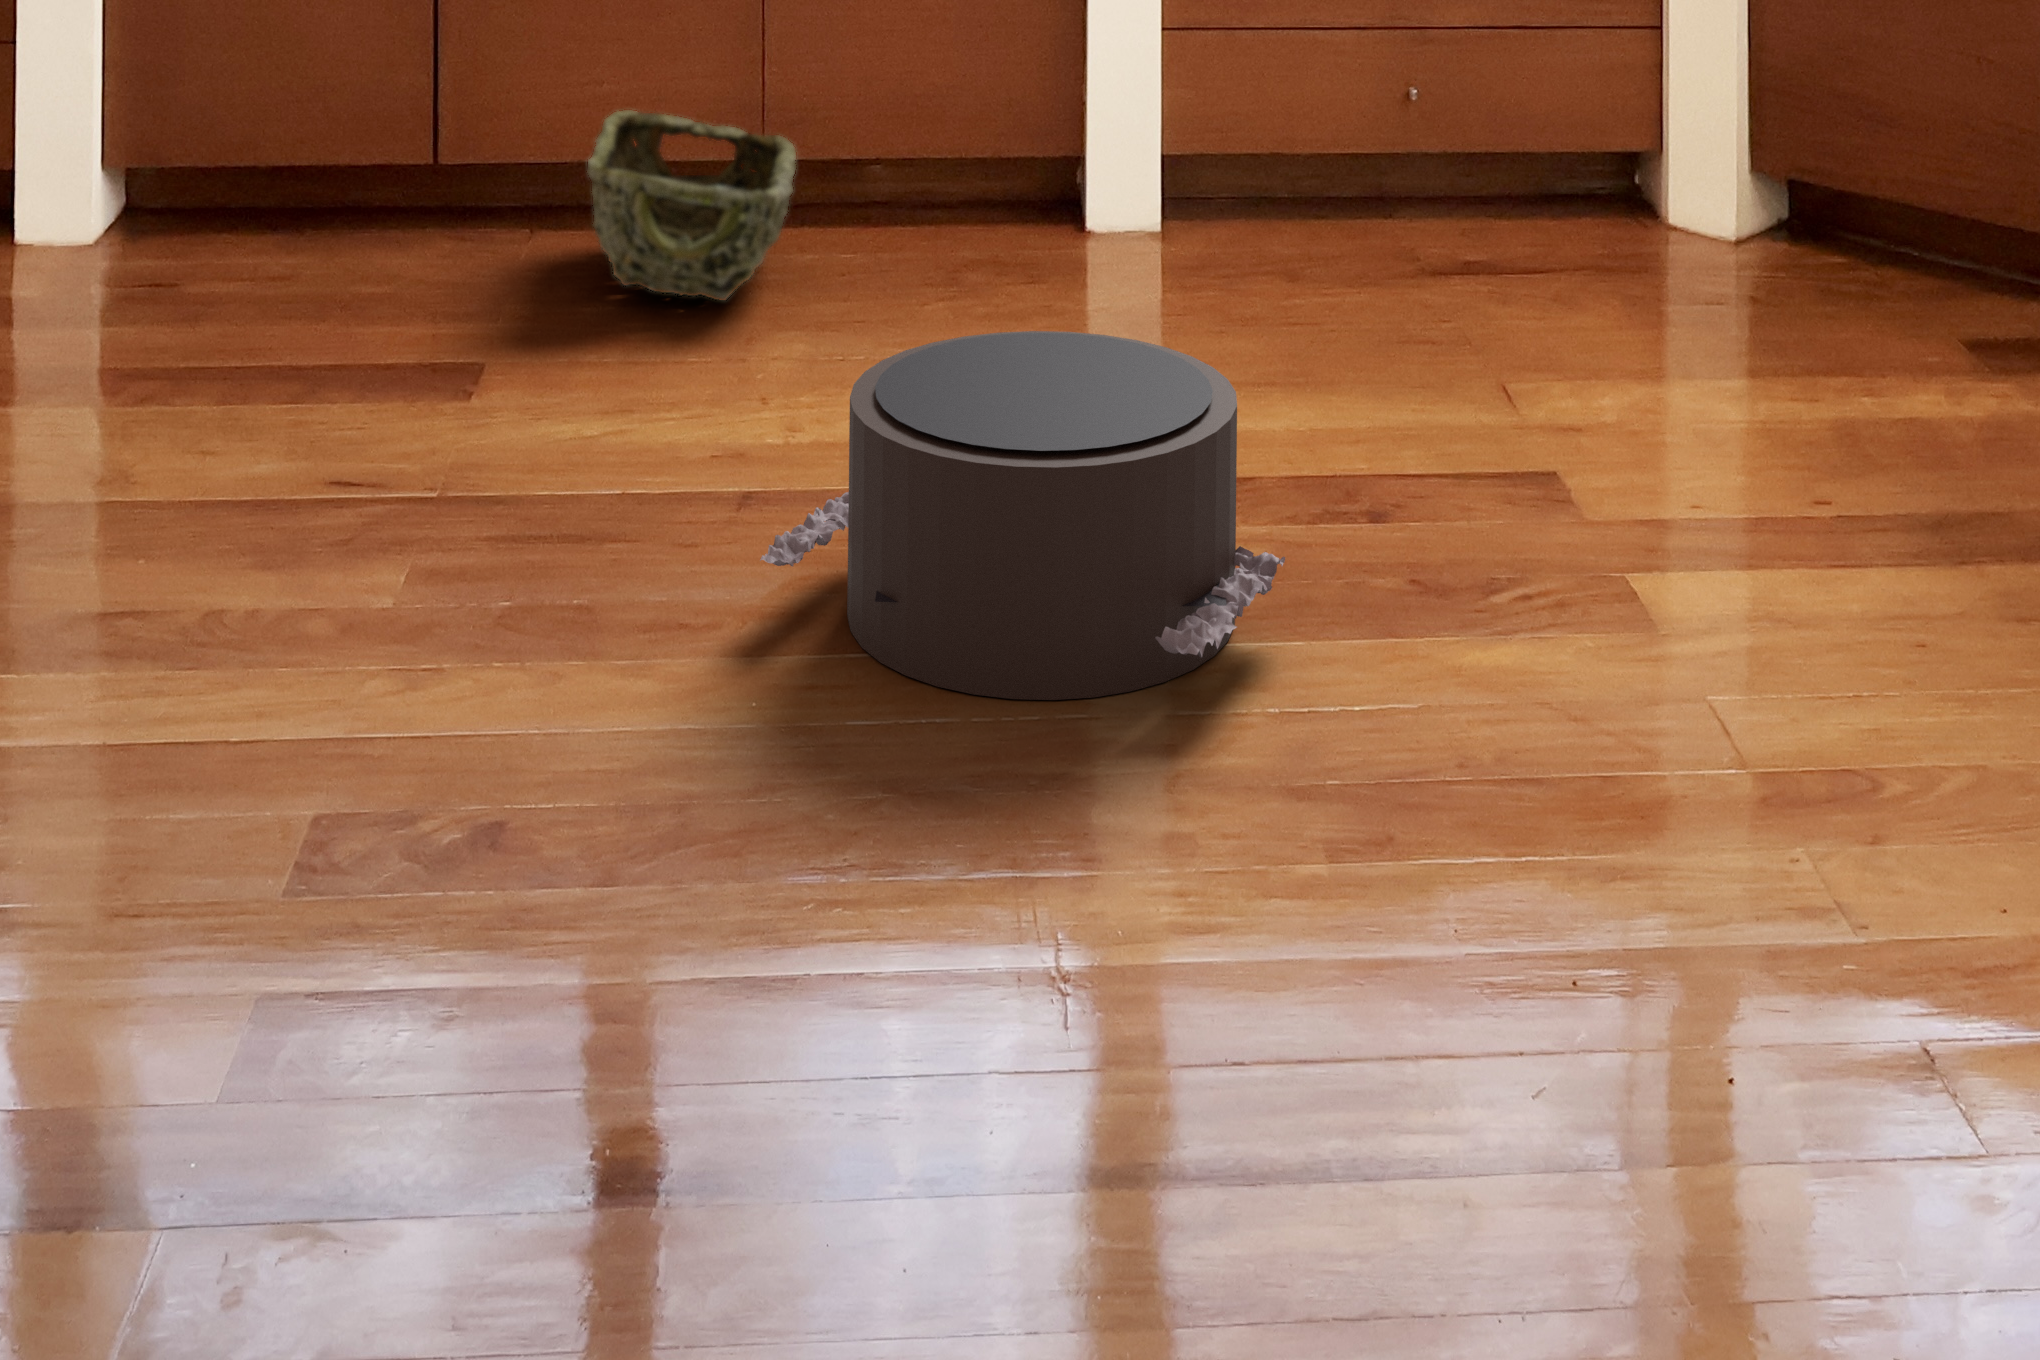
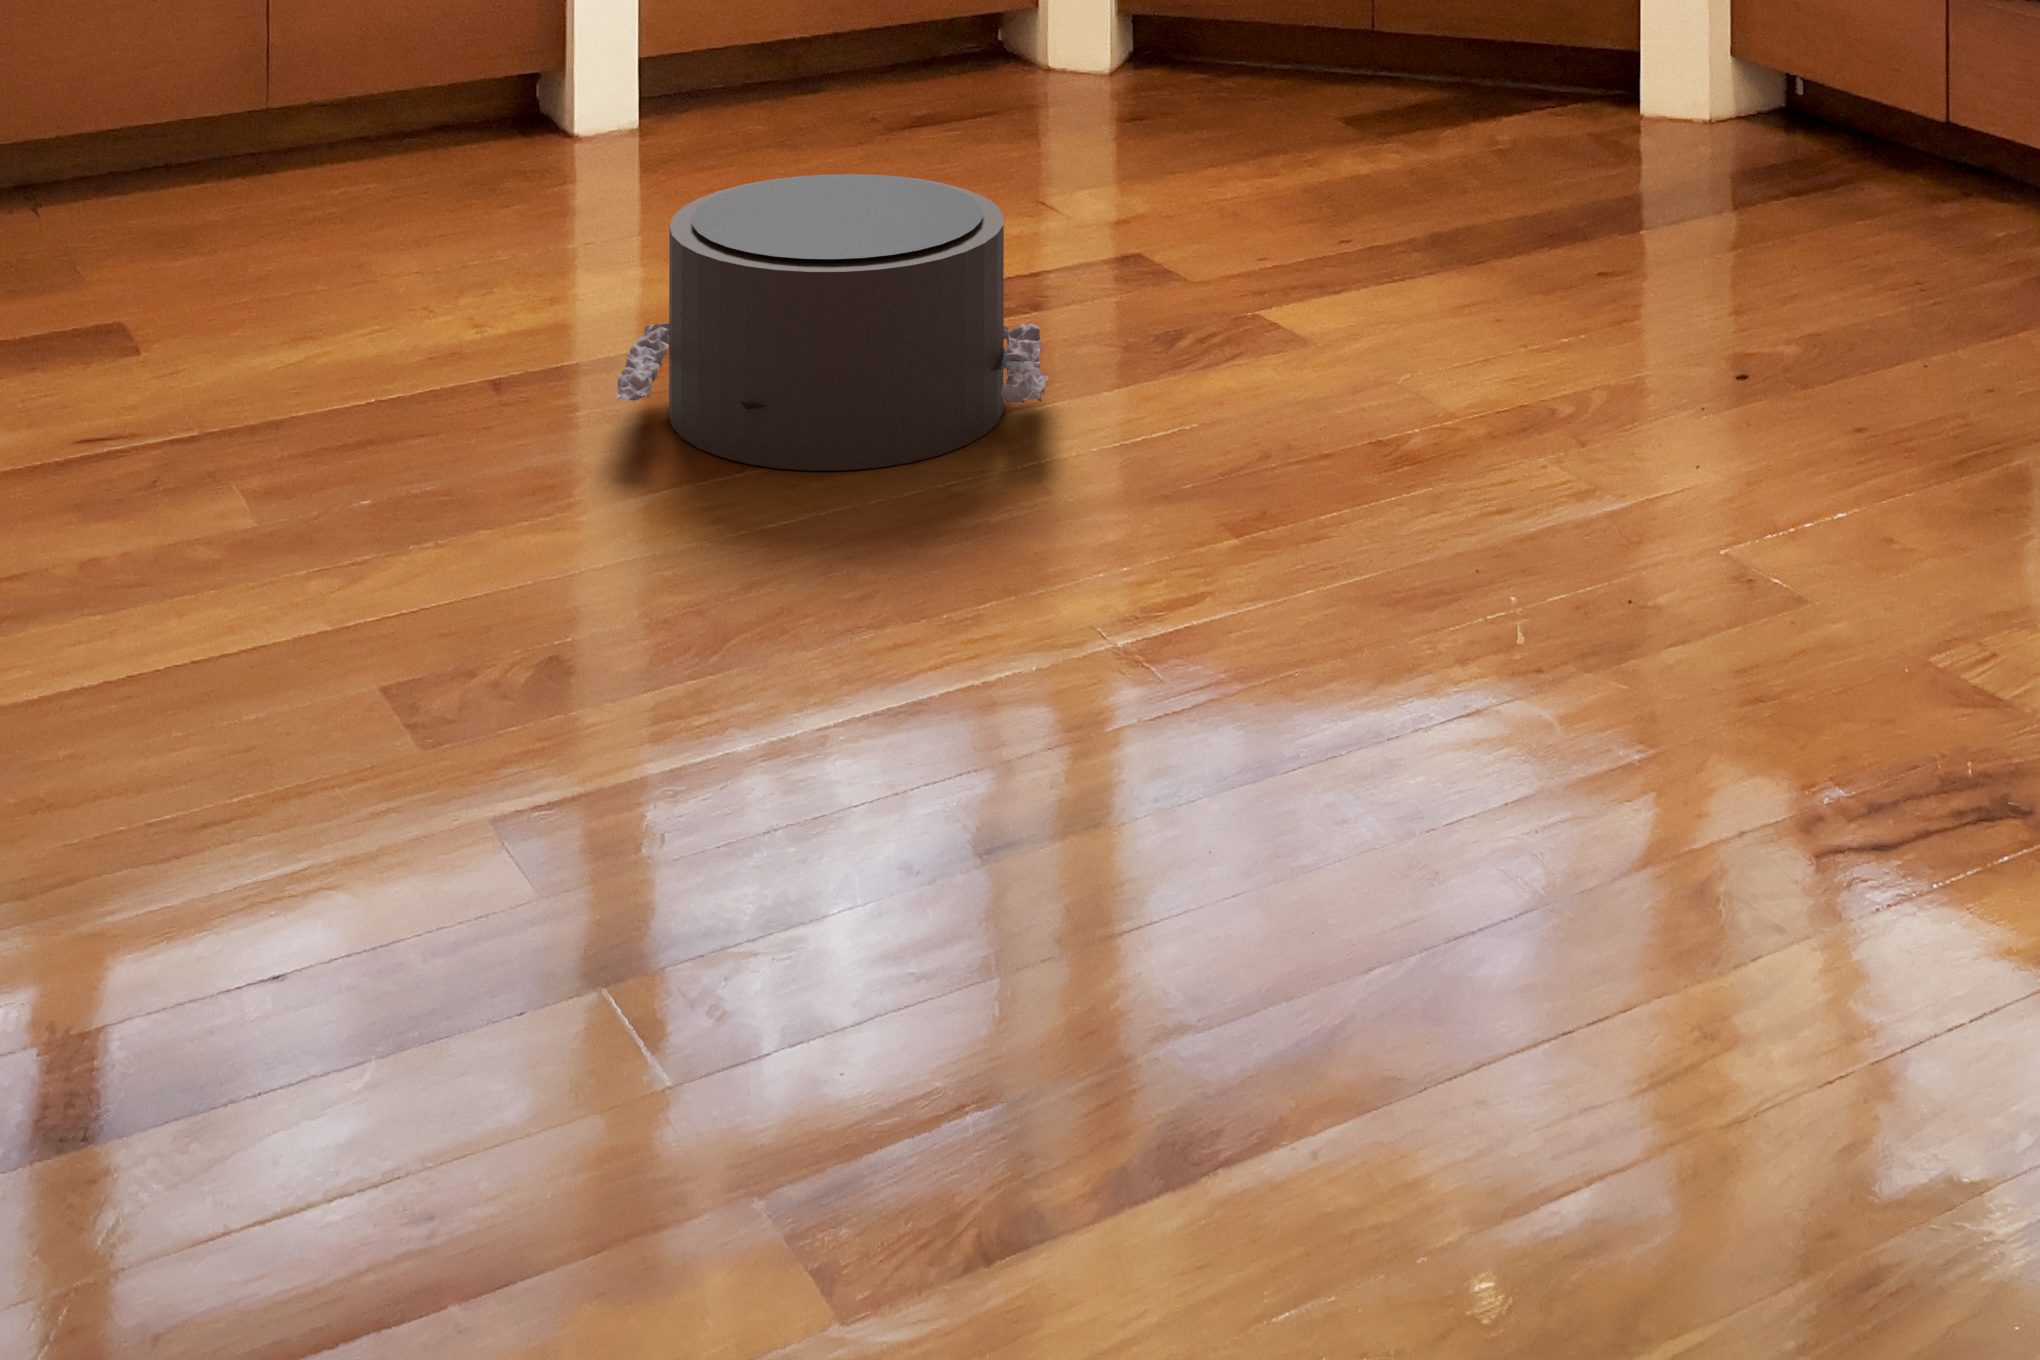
woven basket: present [588,110,796,301] -> none [126,71,365,235]

